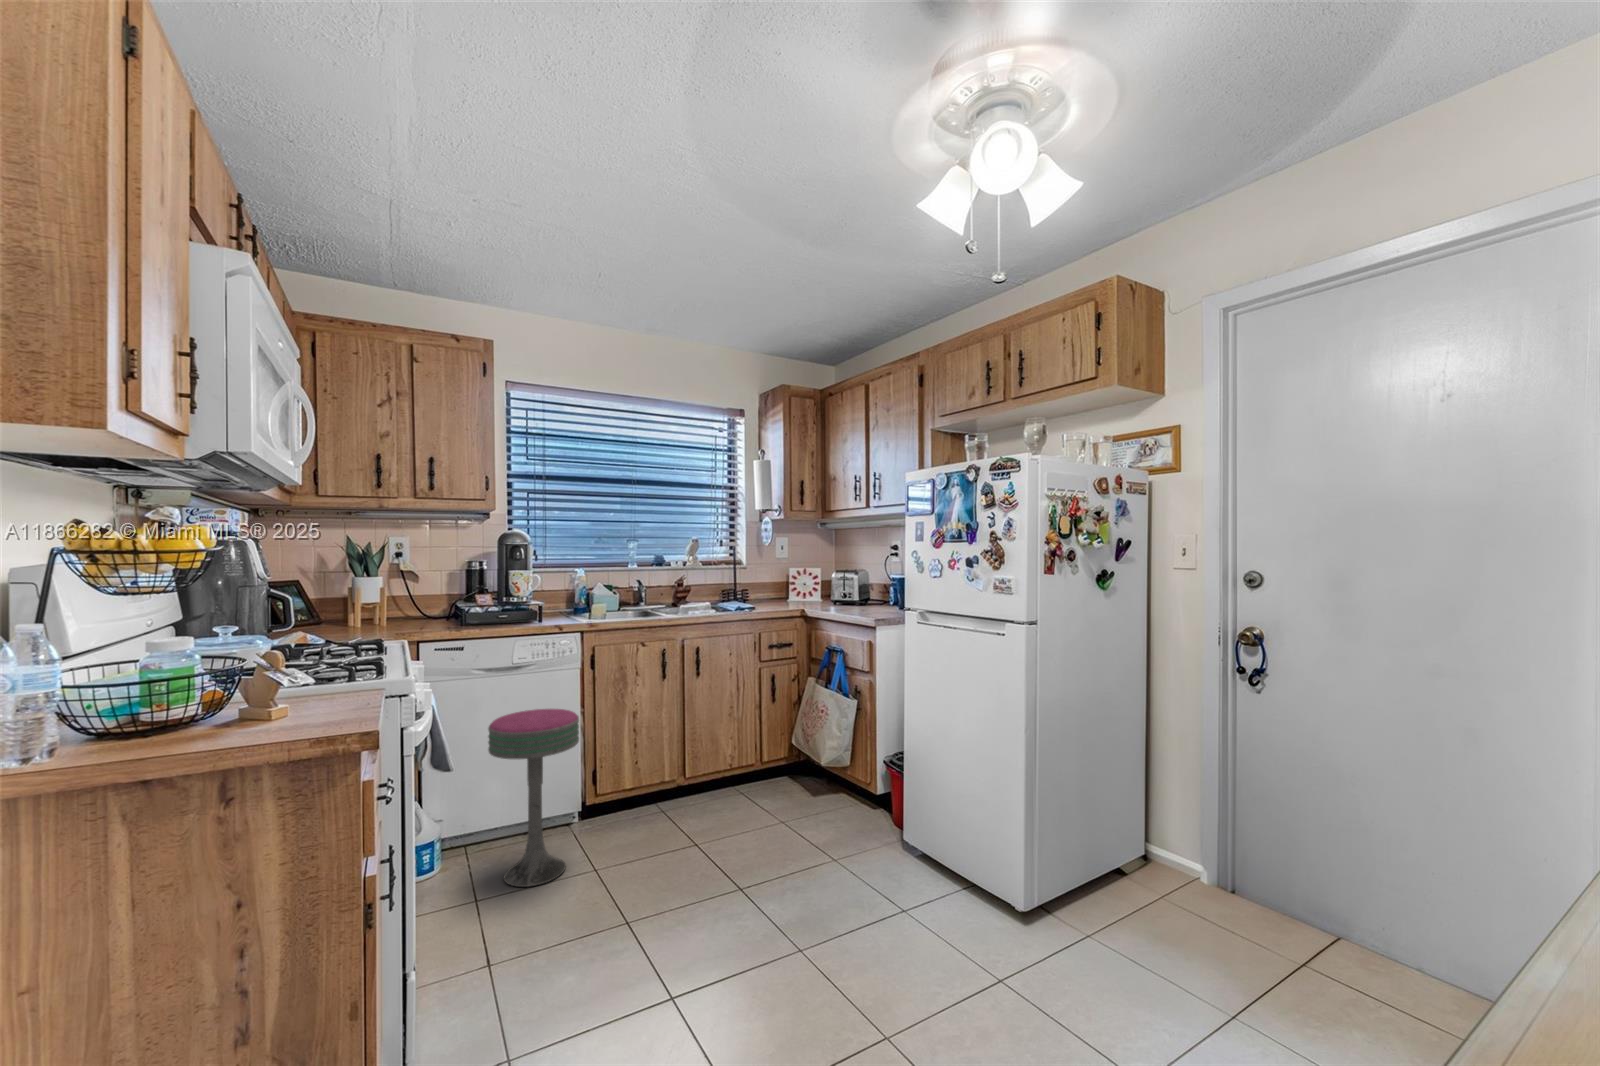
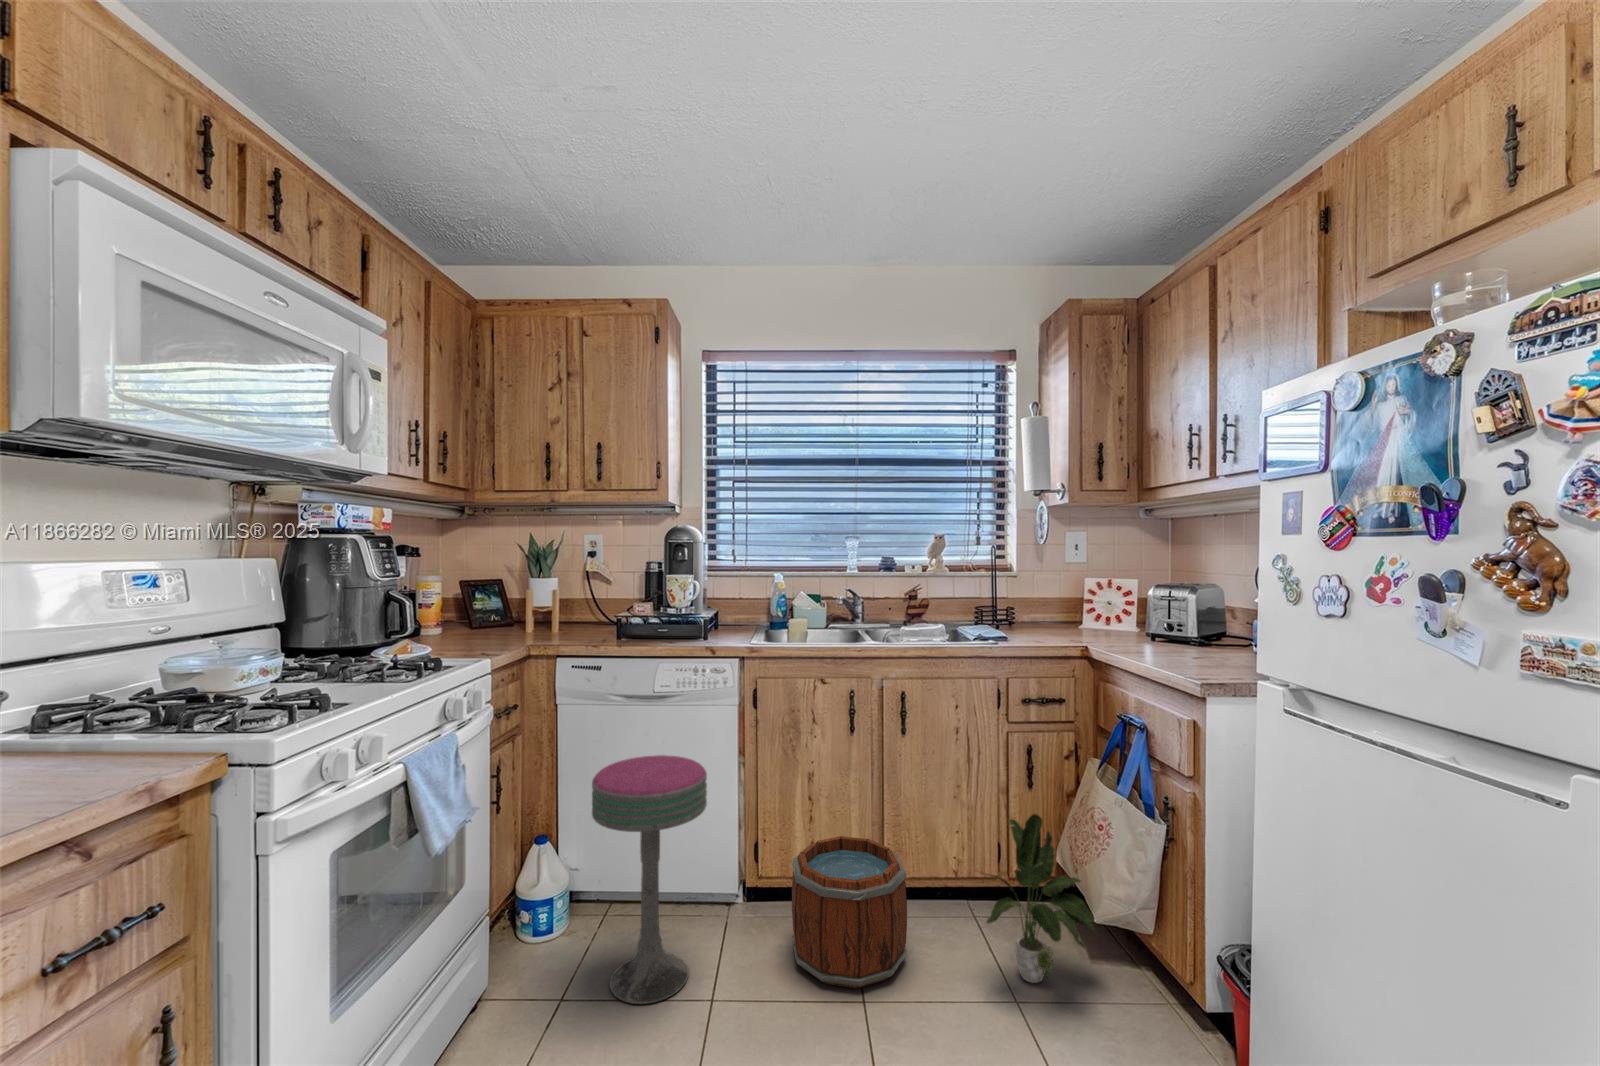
potted plant: none [753,711,818,812] -> present [985,814,1095,983]
bucket: none [630,750,710,843] -> present [792,836,907,988]

